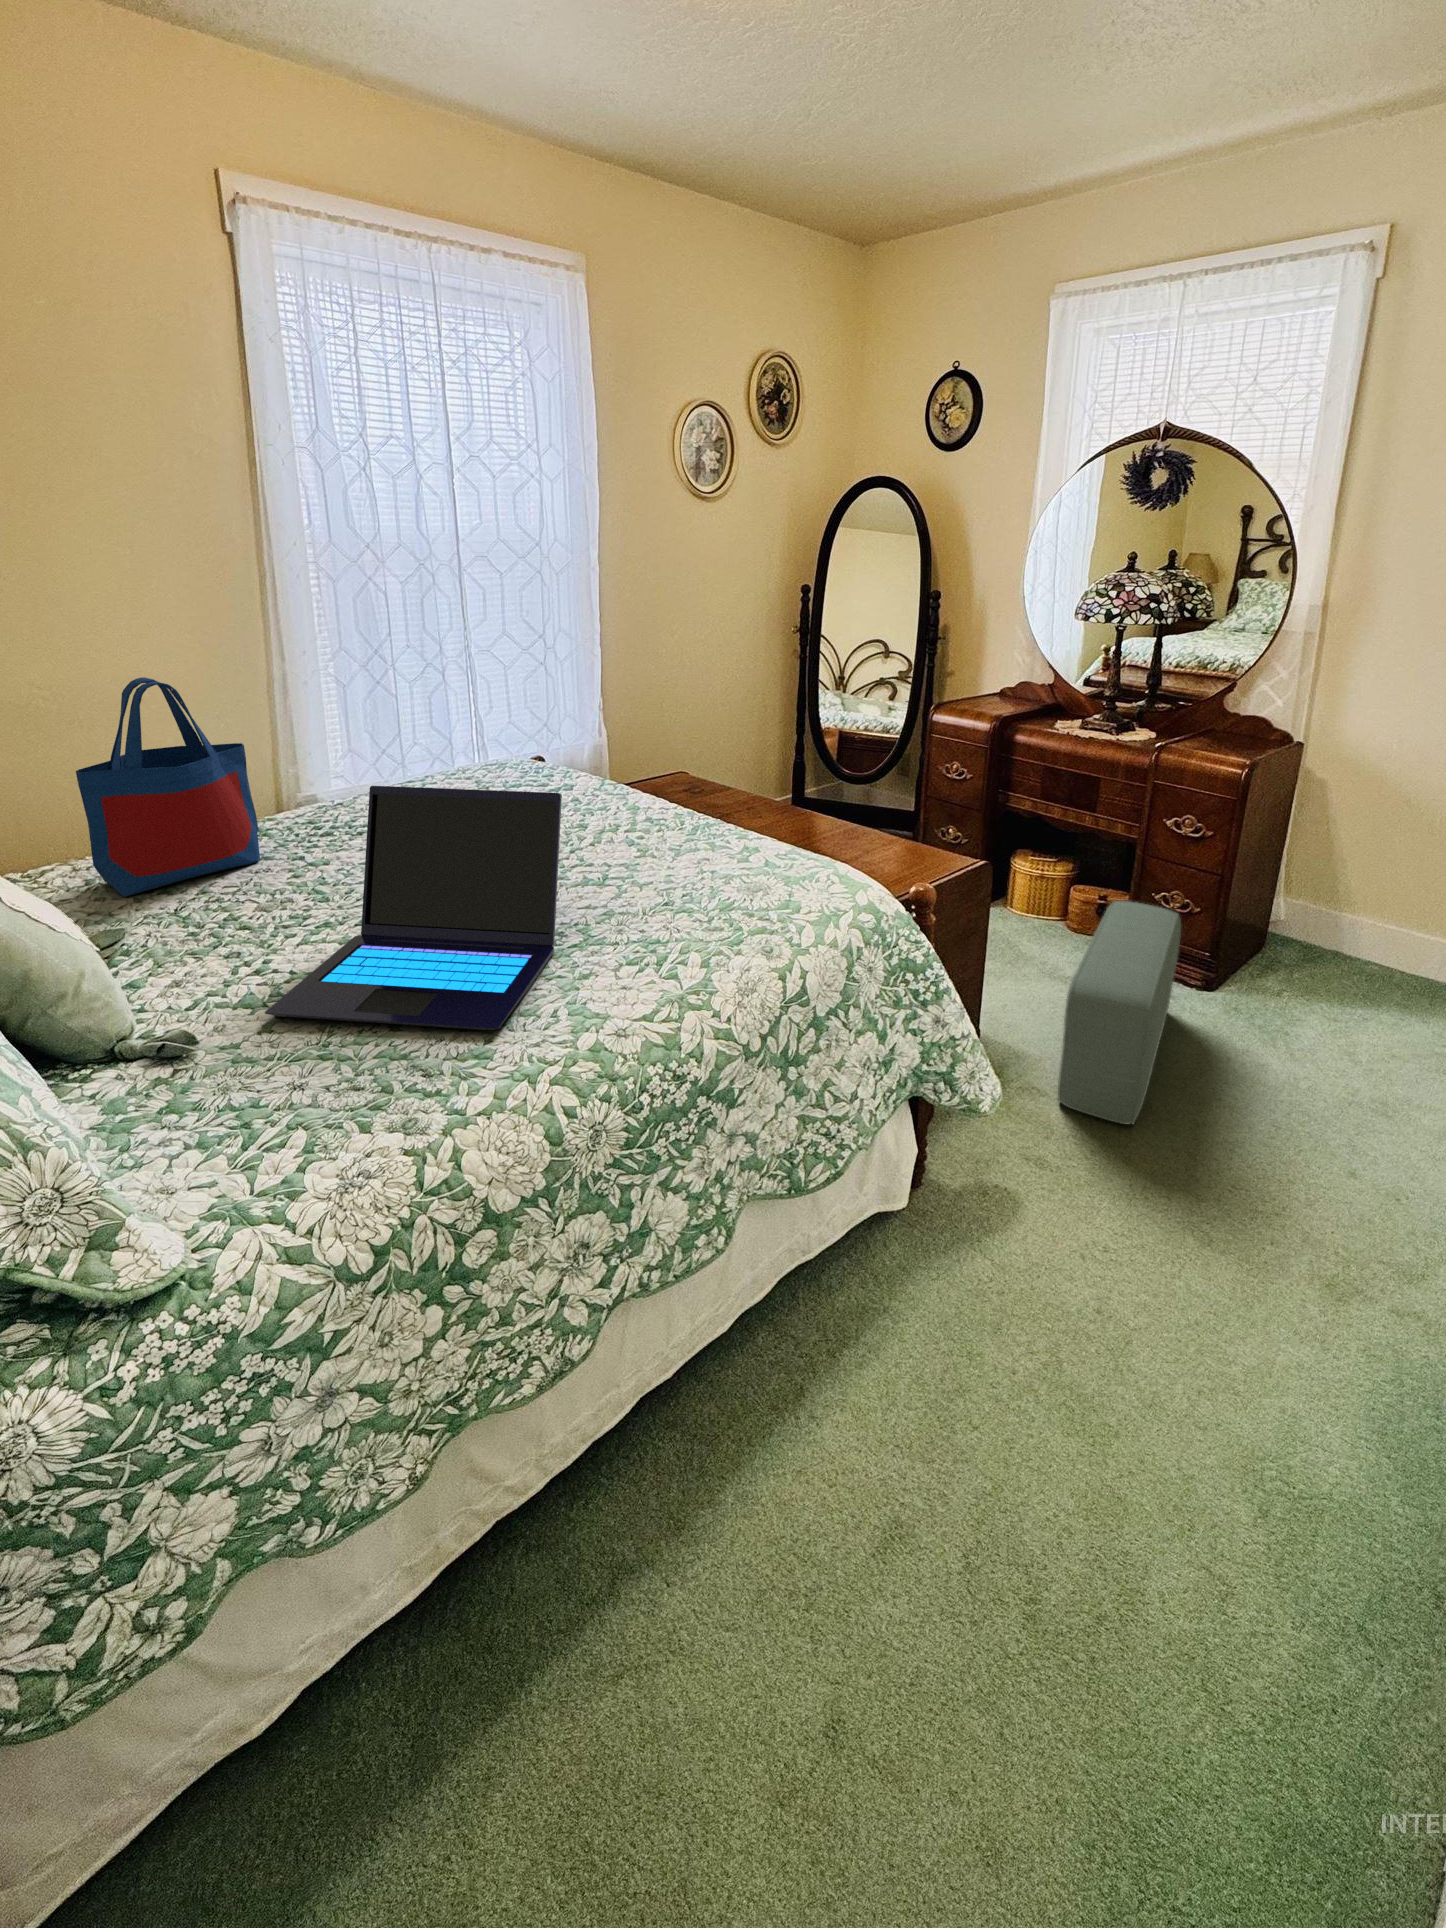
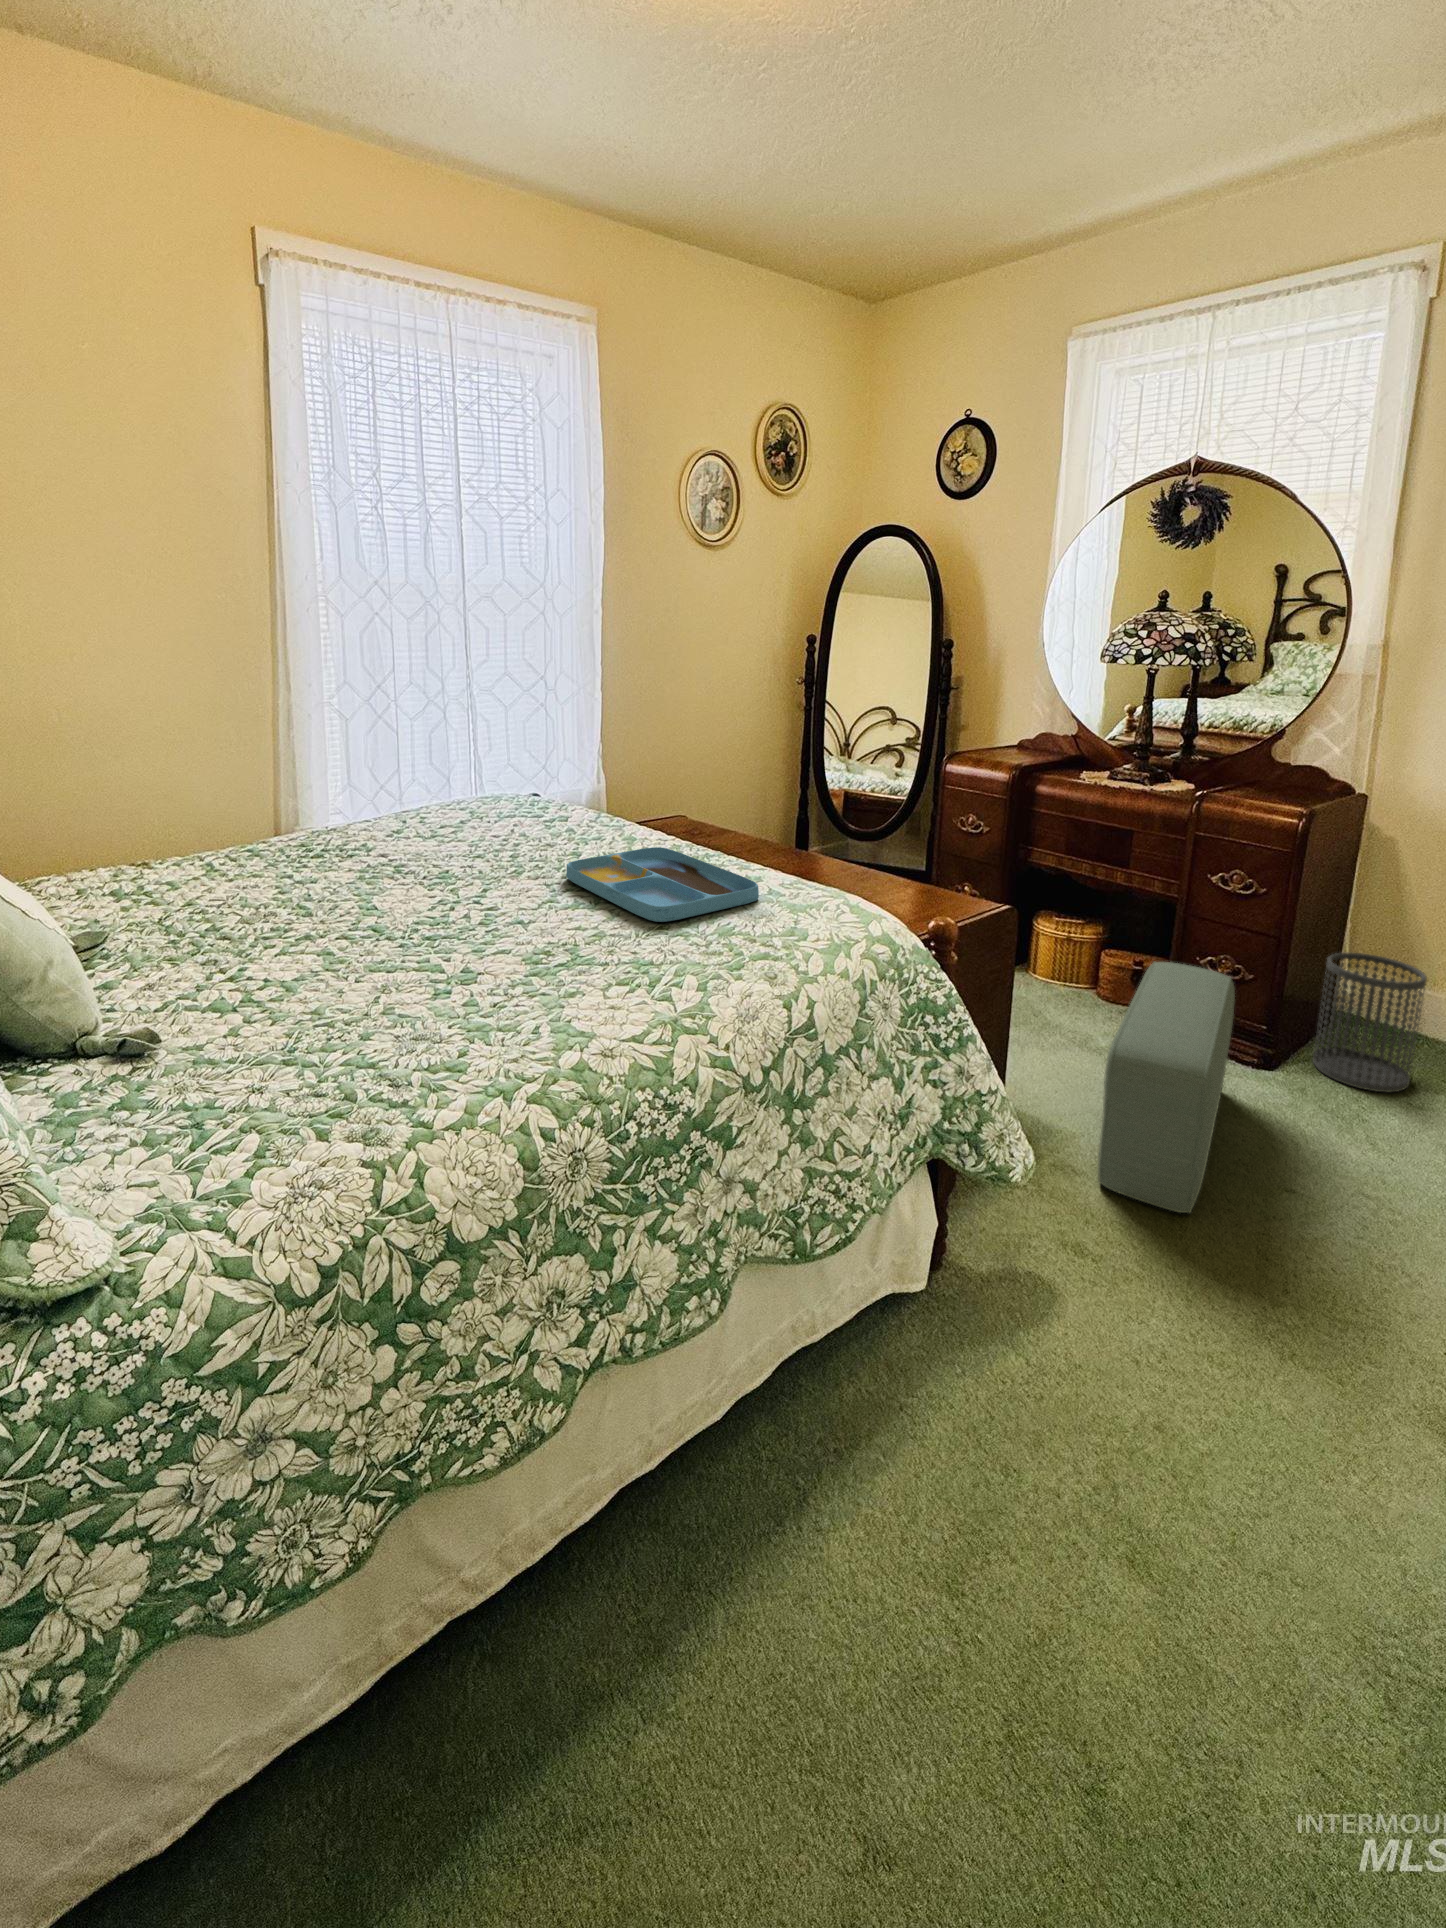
tote bag: present [76,677,260,897] -> none [74,689,249,908]
laptop: present [265,786,562,1030] -> none [232,791,553,1043]
tray: none [575,817,757,897] -> present [566,847,759,922]
wastebasket: none [1247,886,1343,1007] -> present [1313,952,1427,1092]

